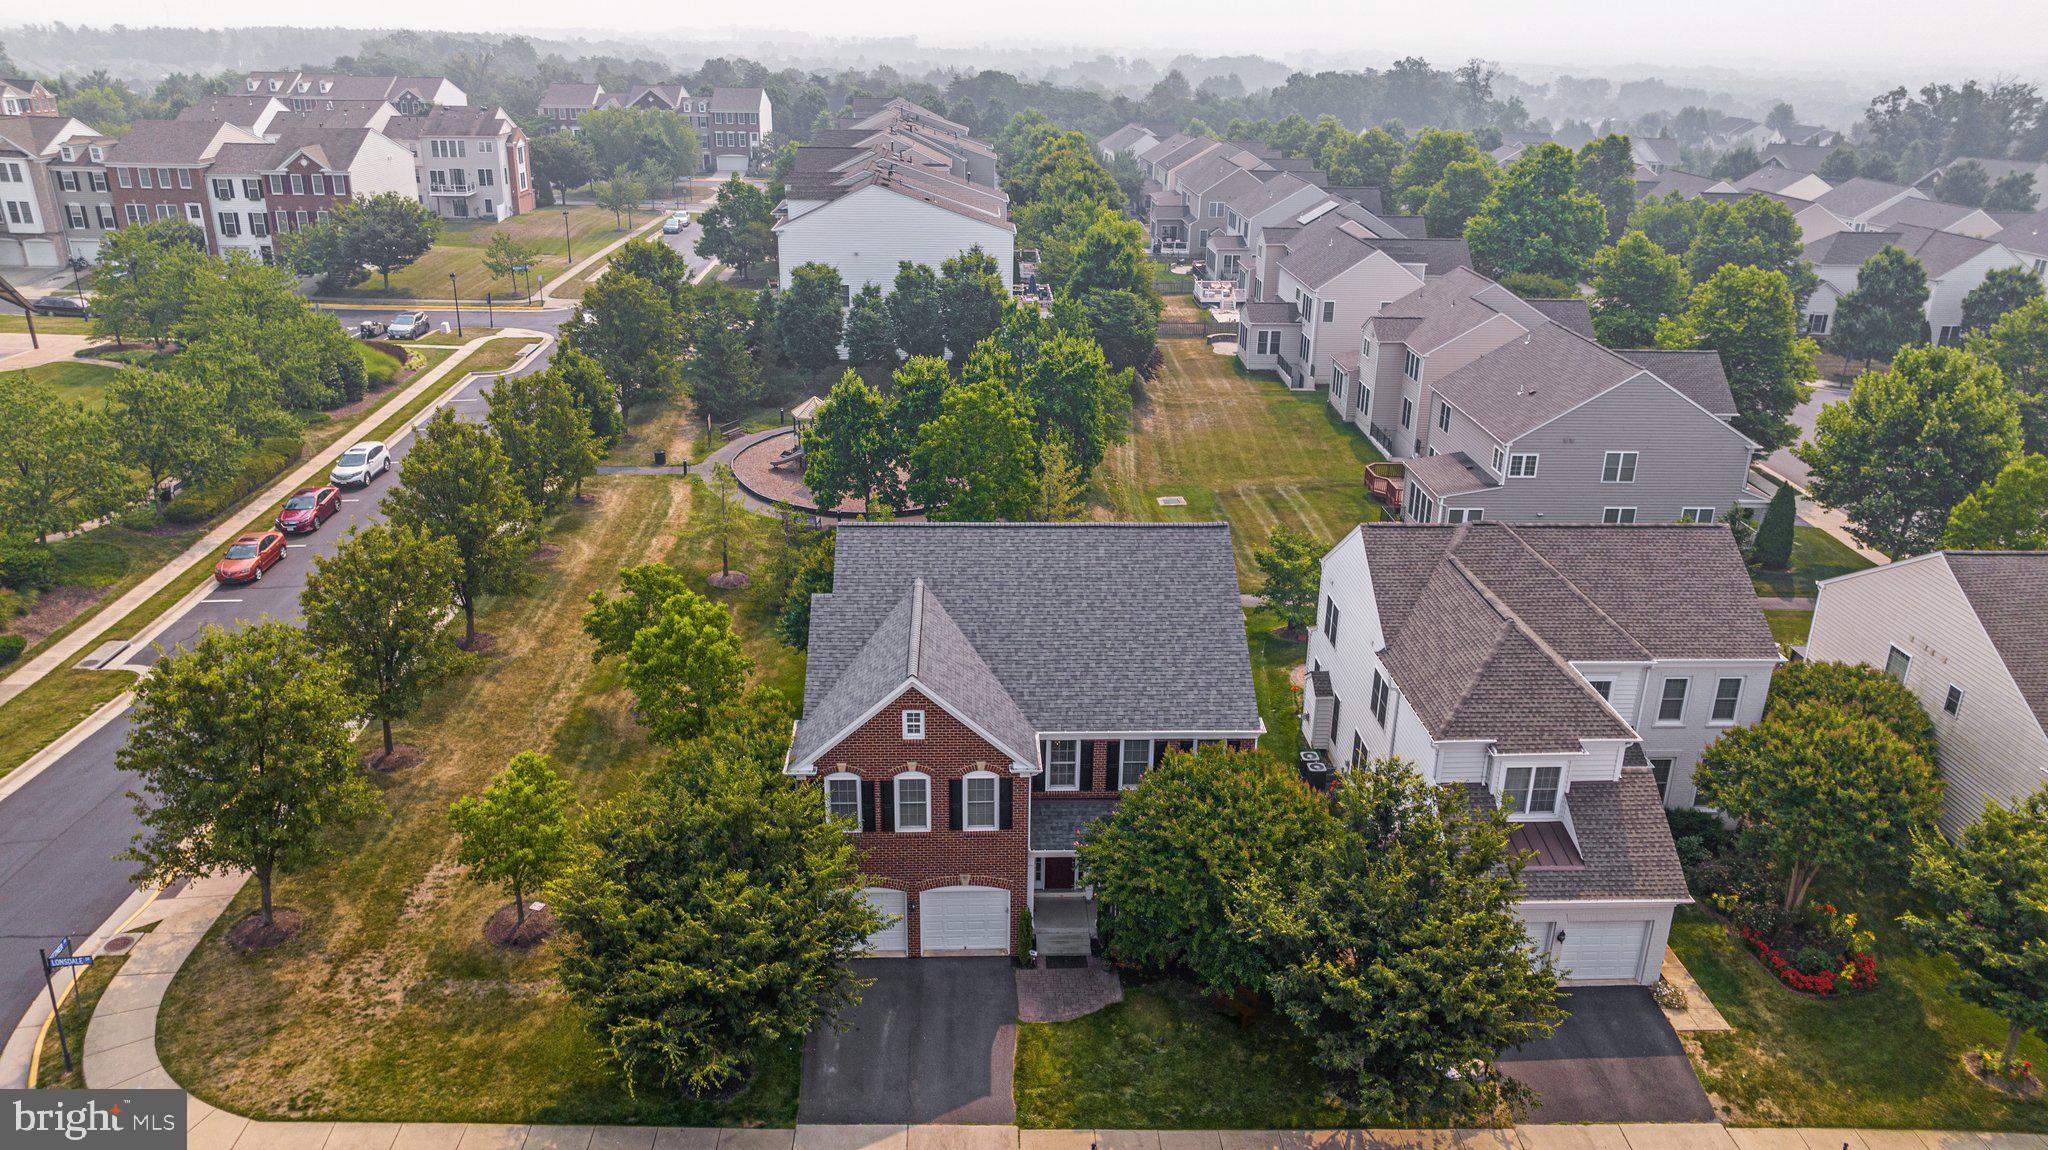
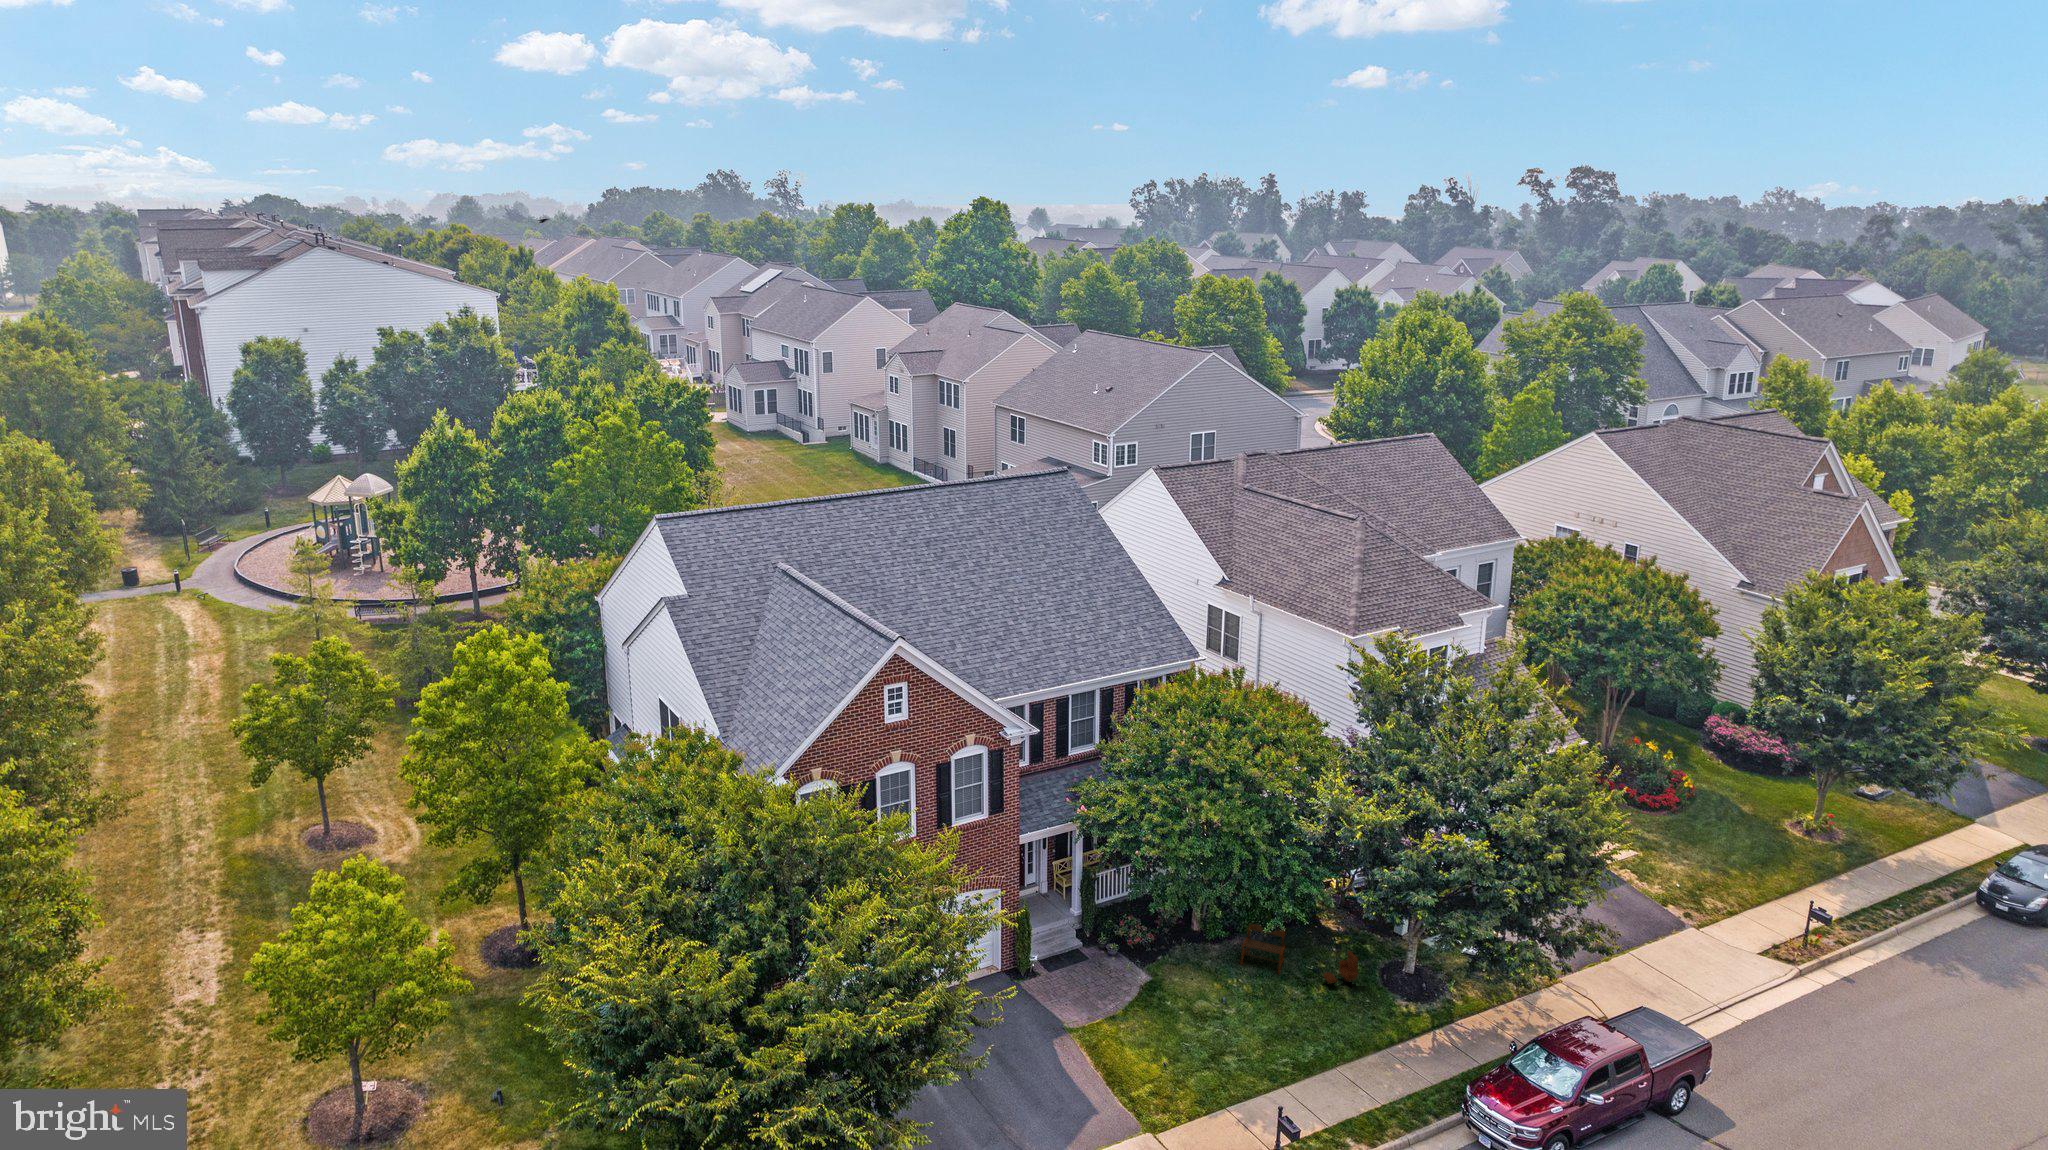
lounge chair: none [1271,1033,1305,1066] -> present [1323,951,1358,985]

